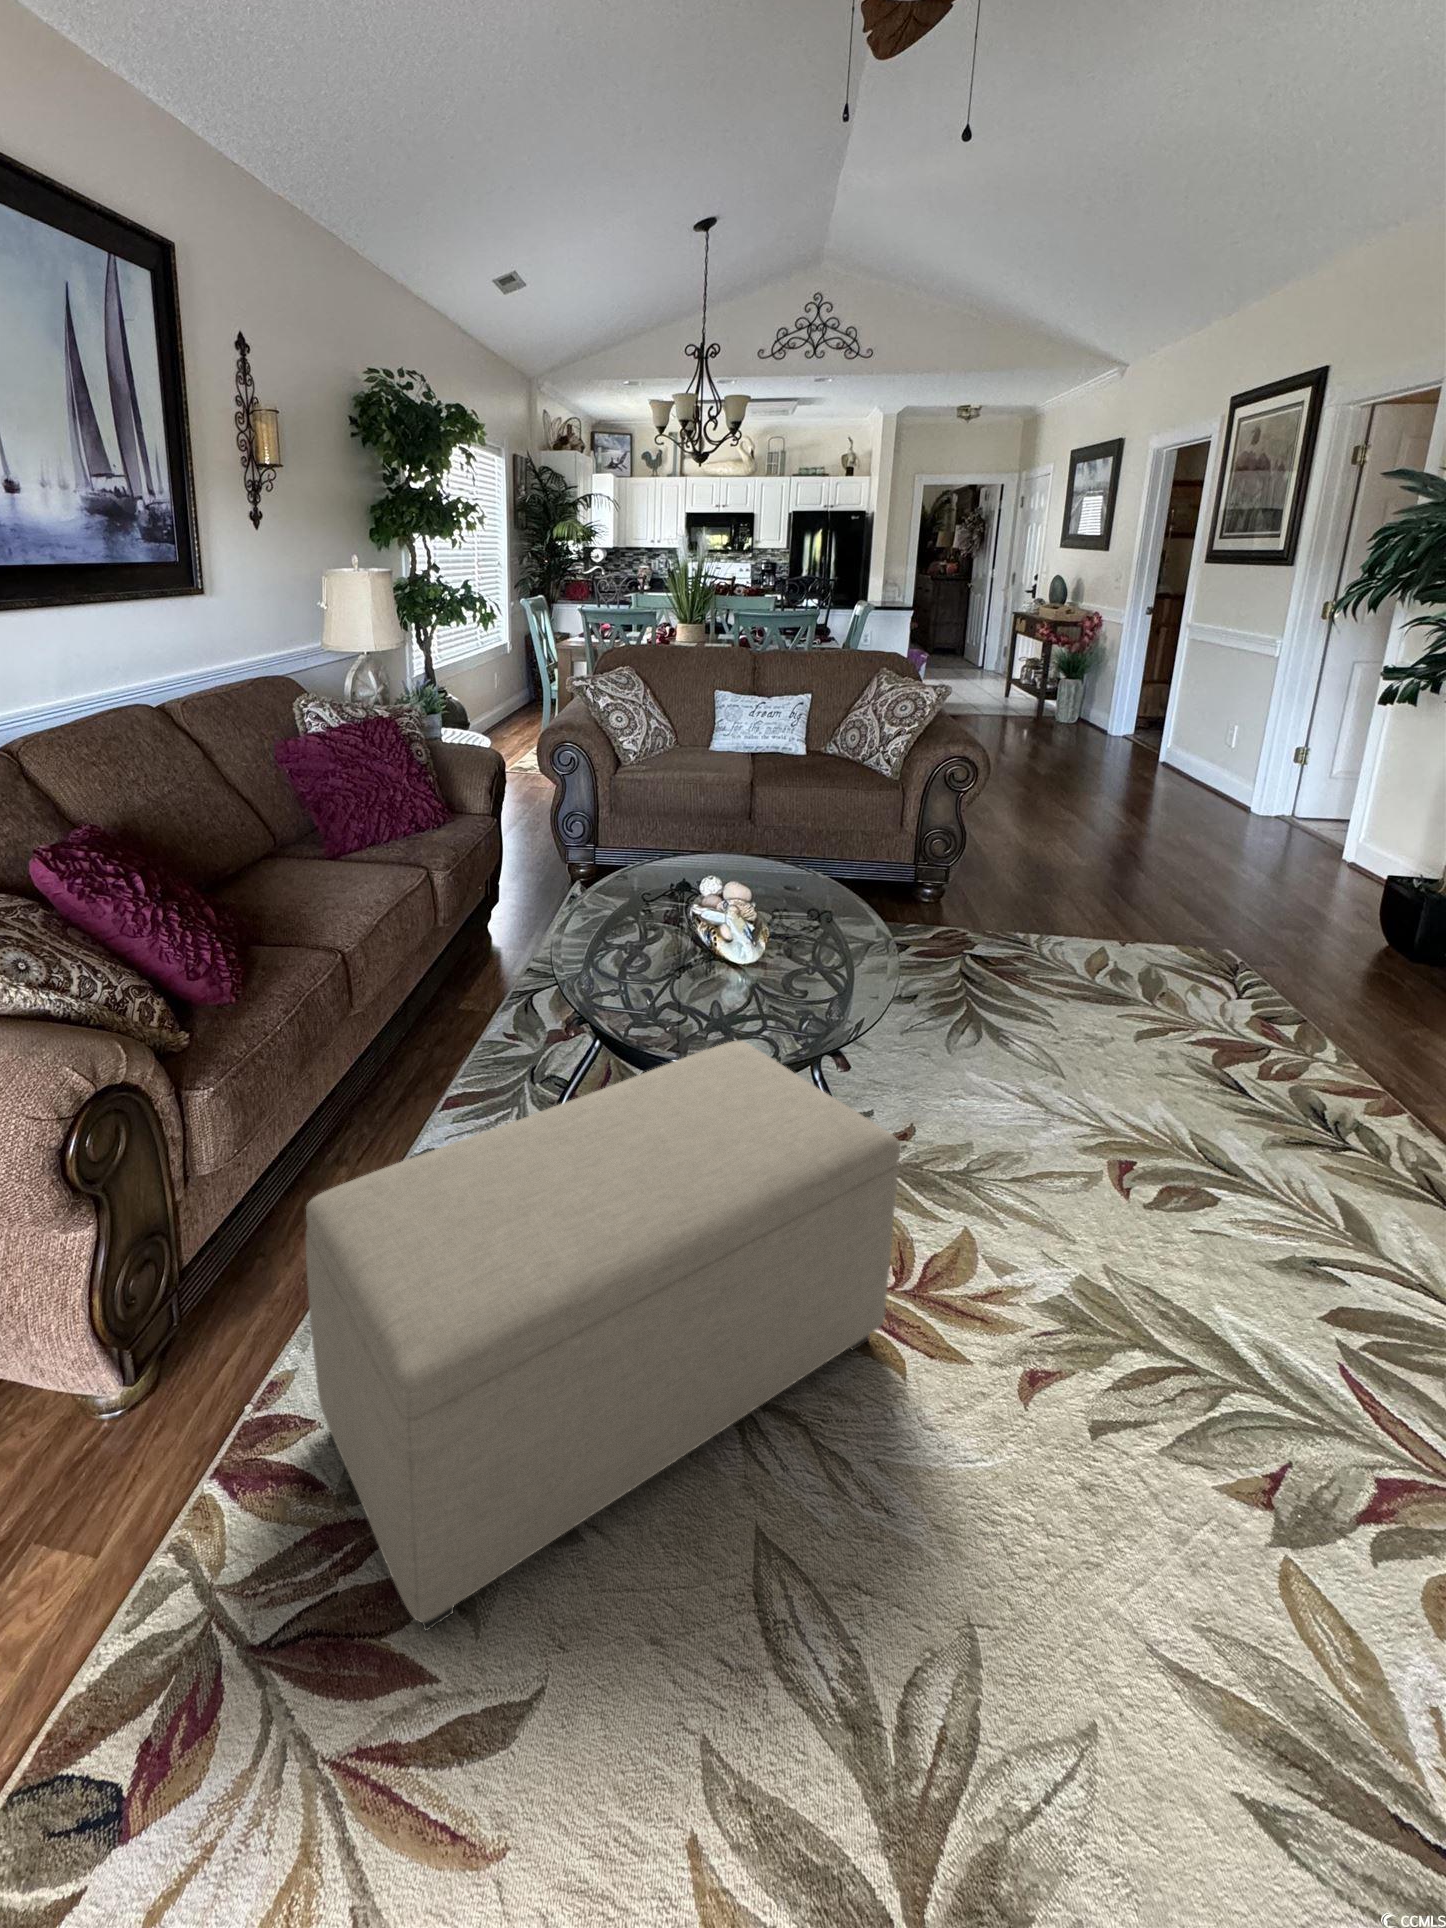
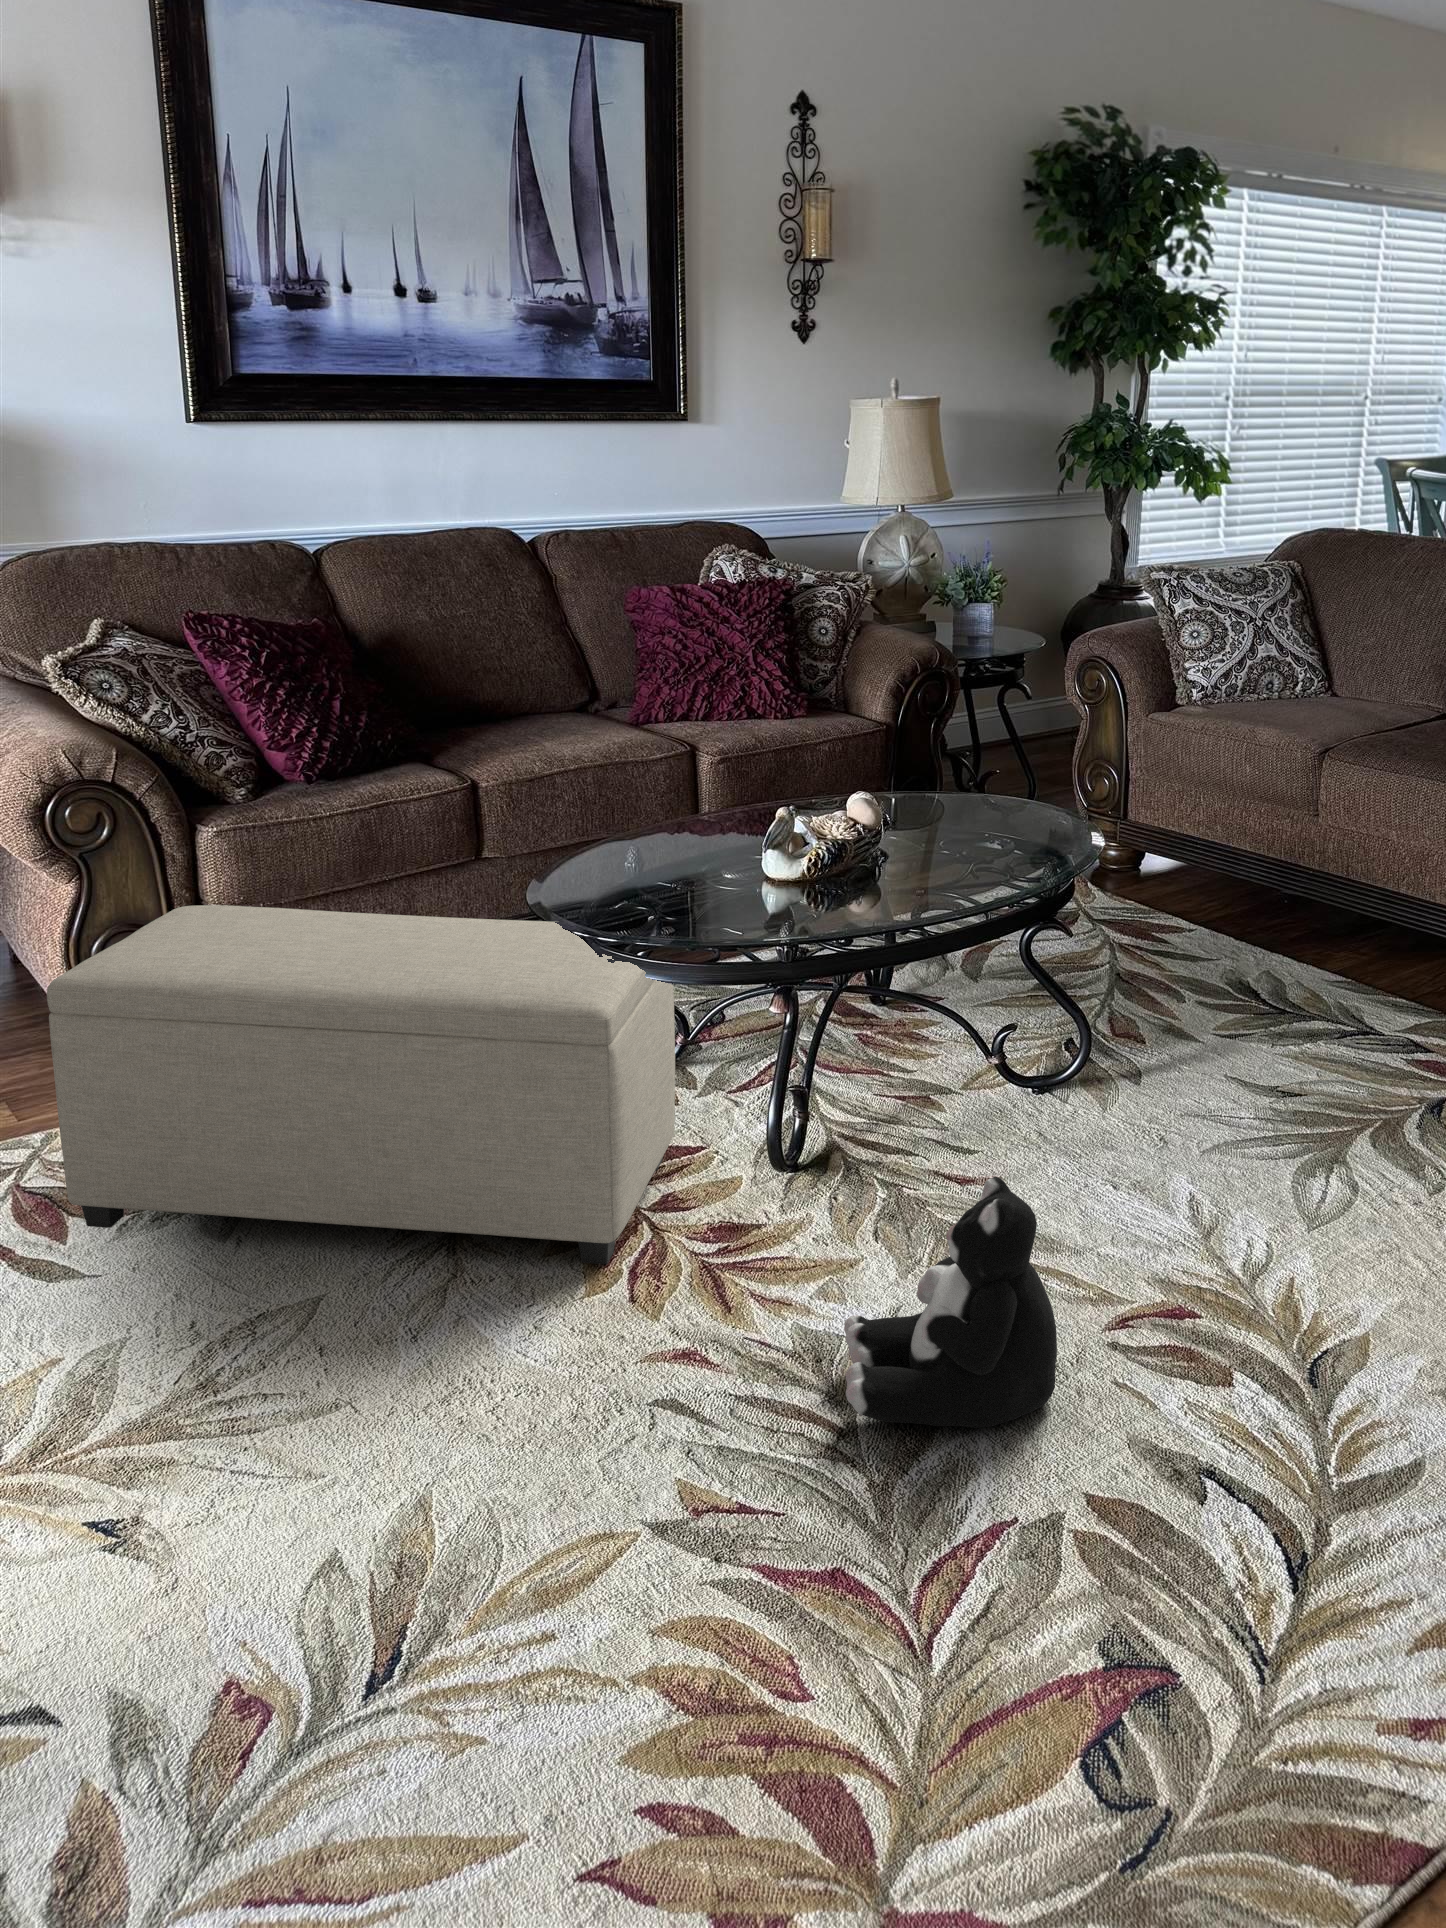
plush toy: none [1116,1146,1285,1364] -> present [844,1177,1057,1428]

